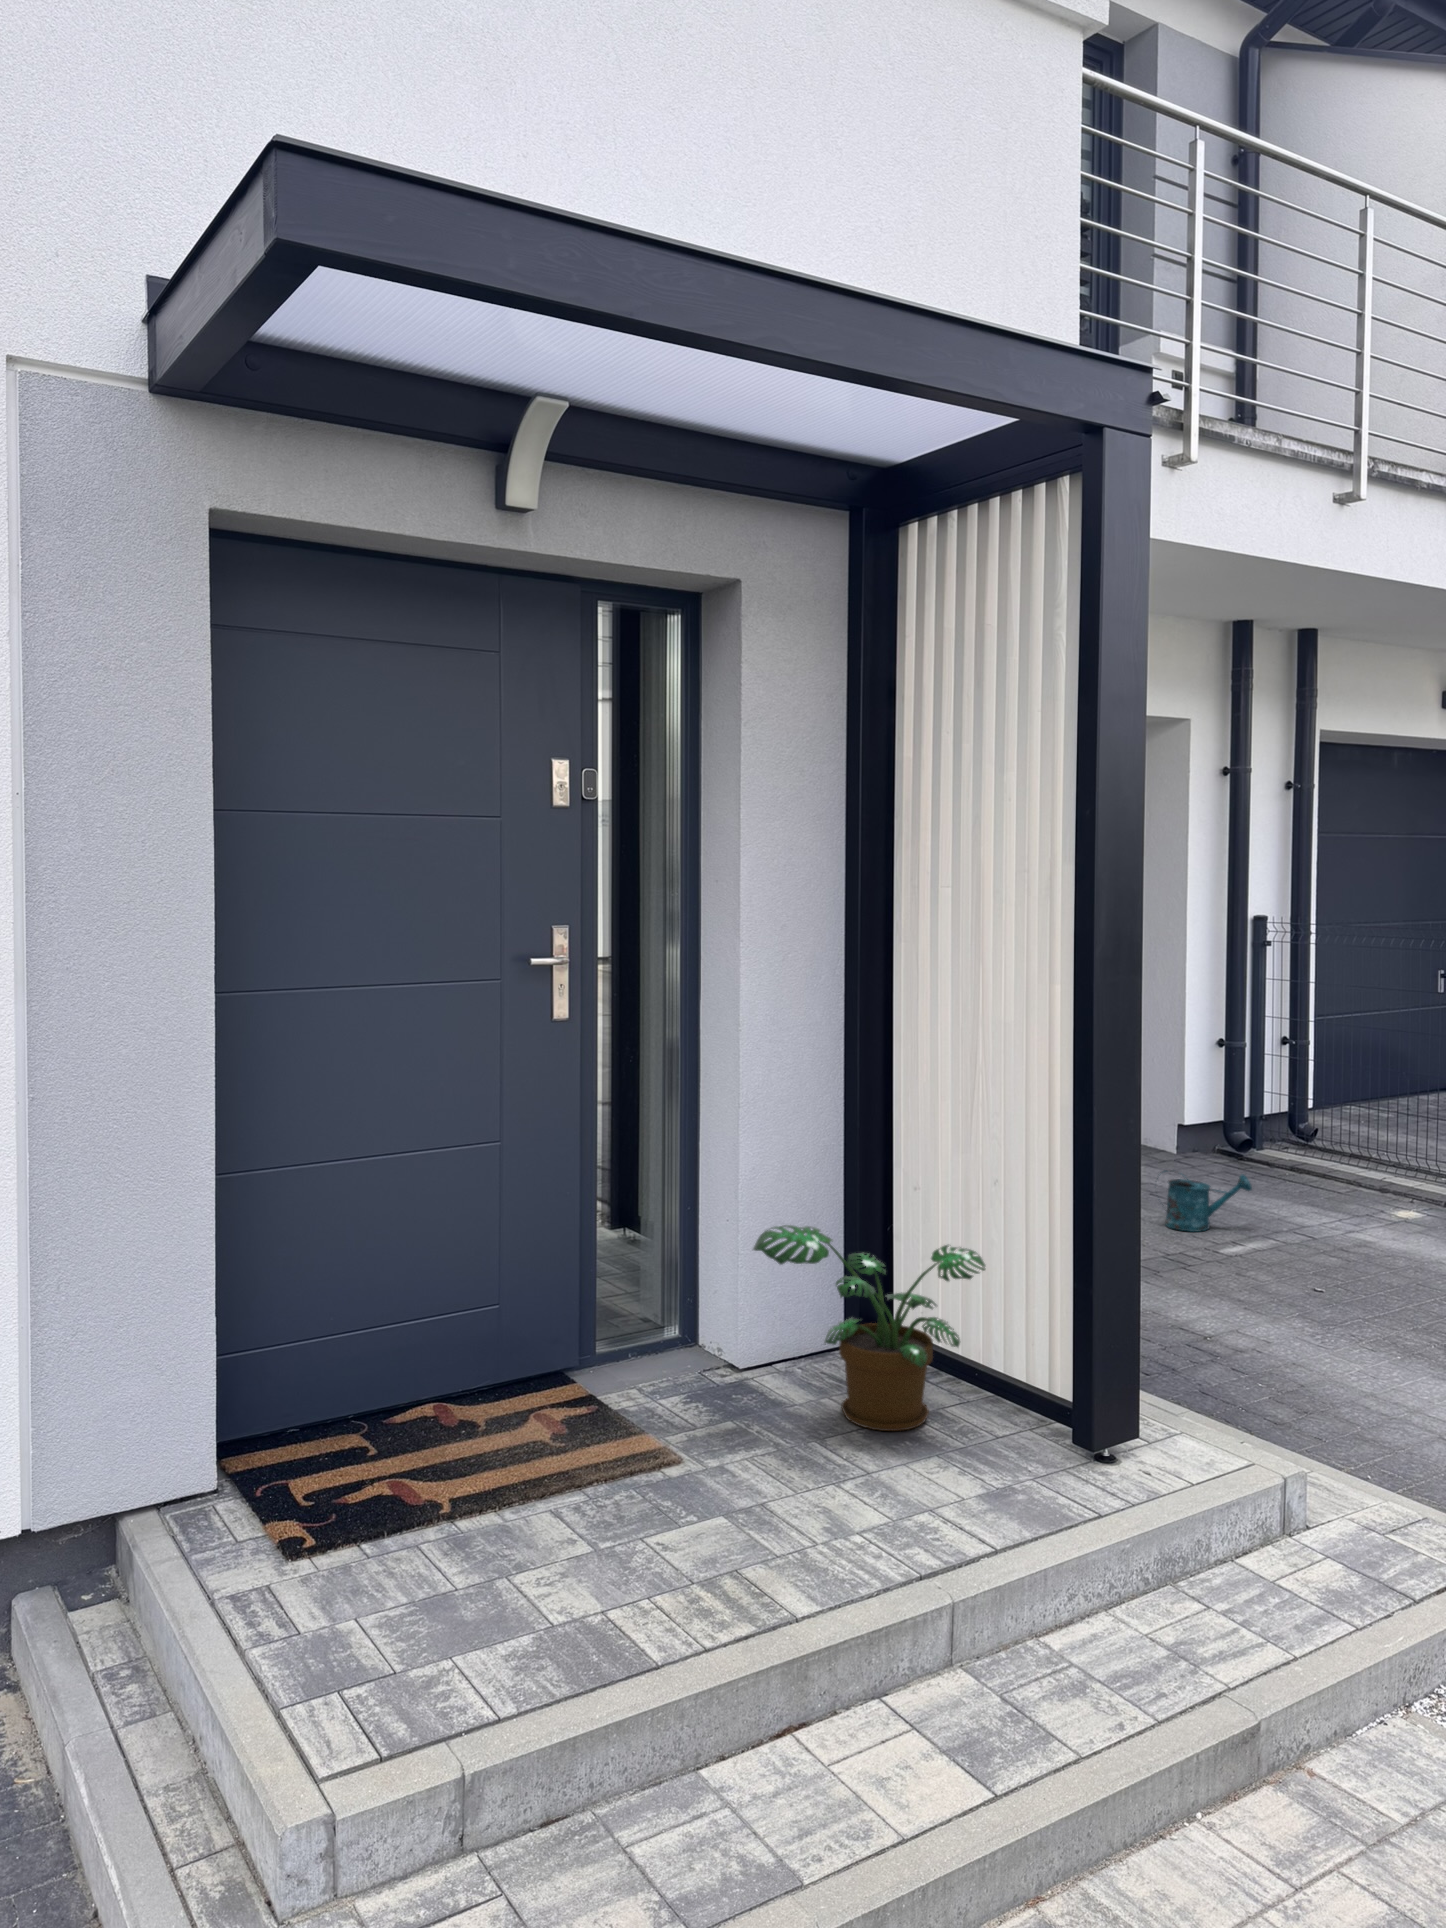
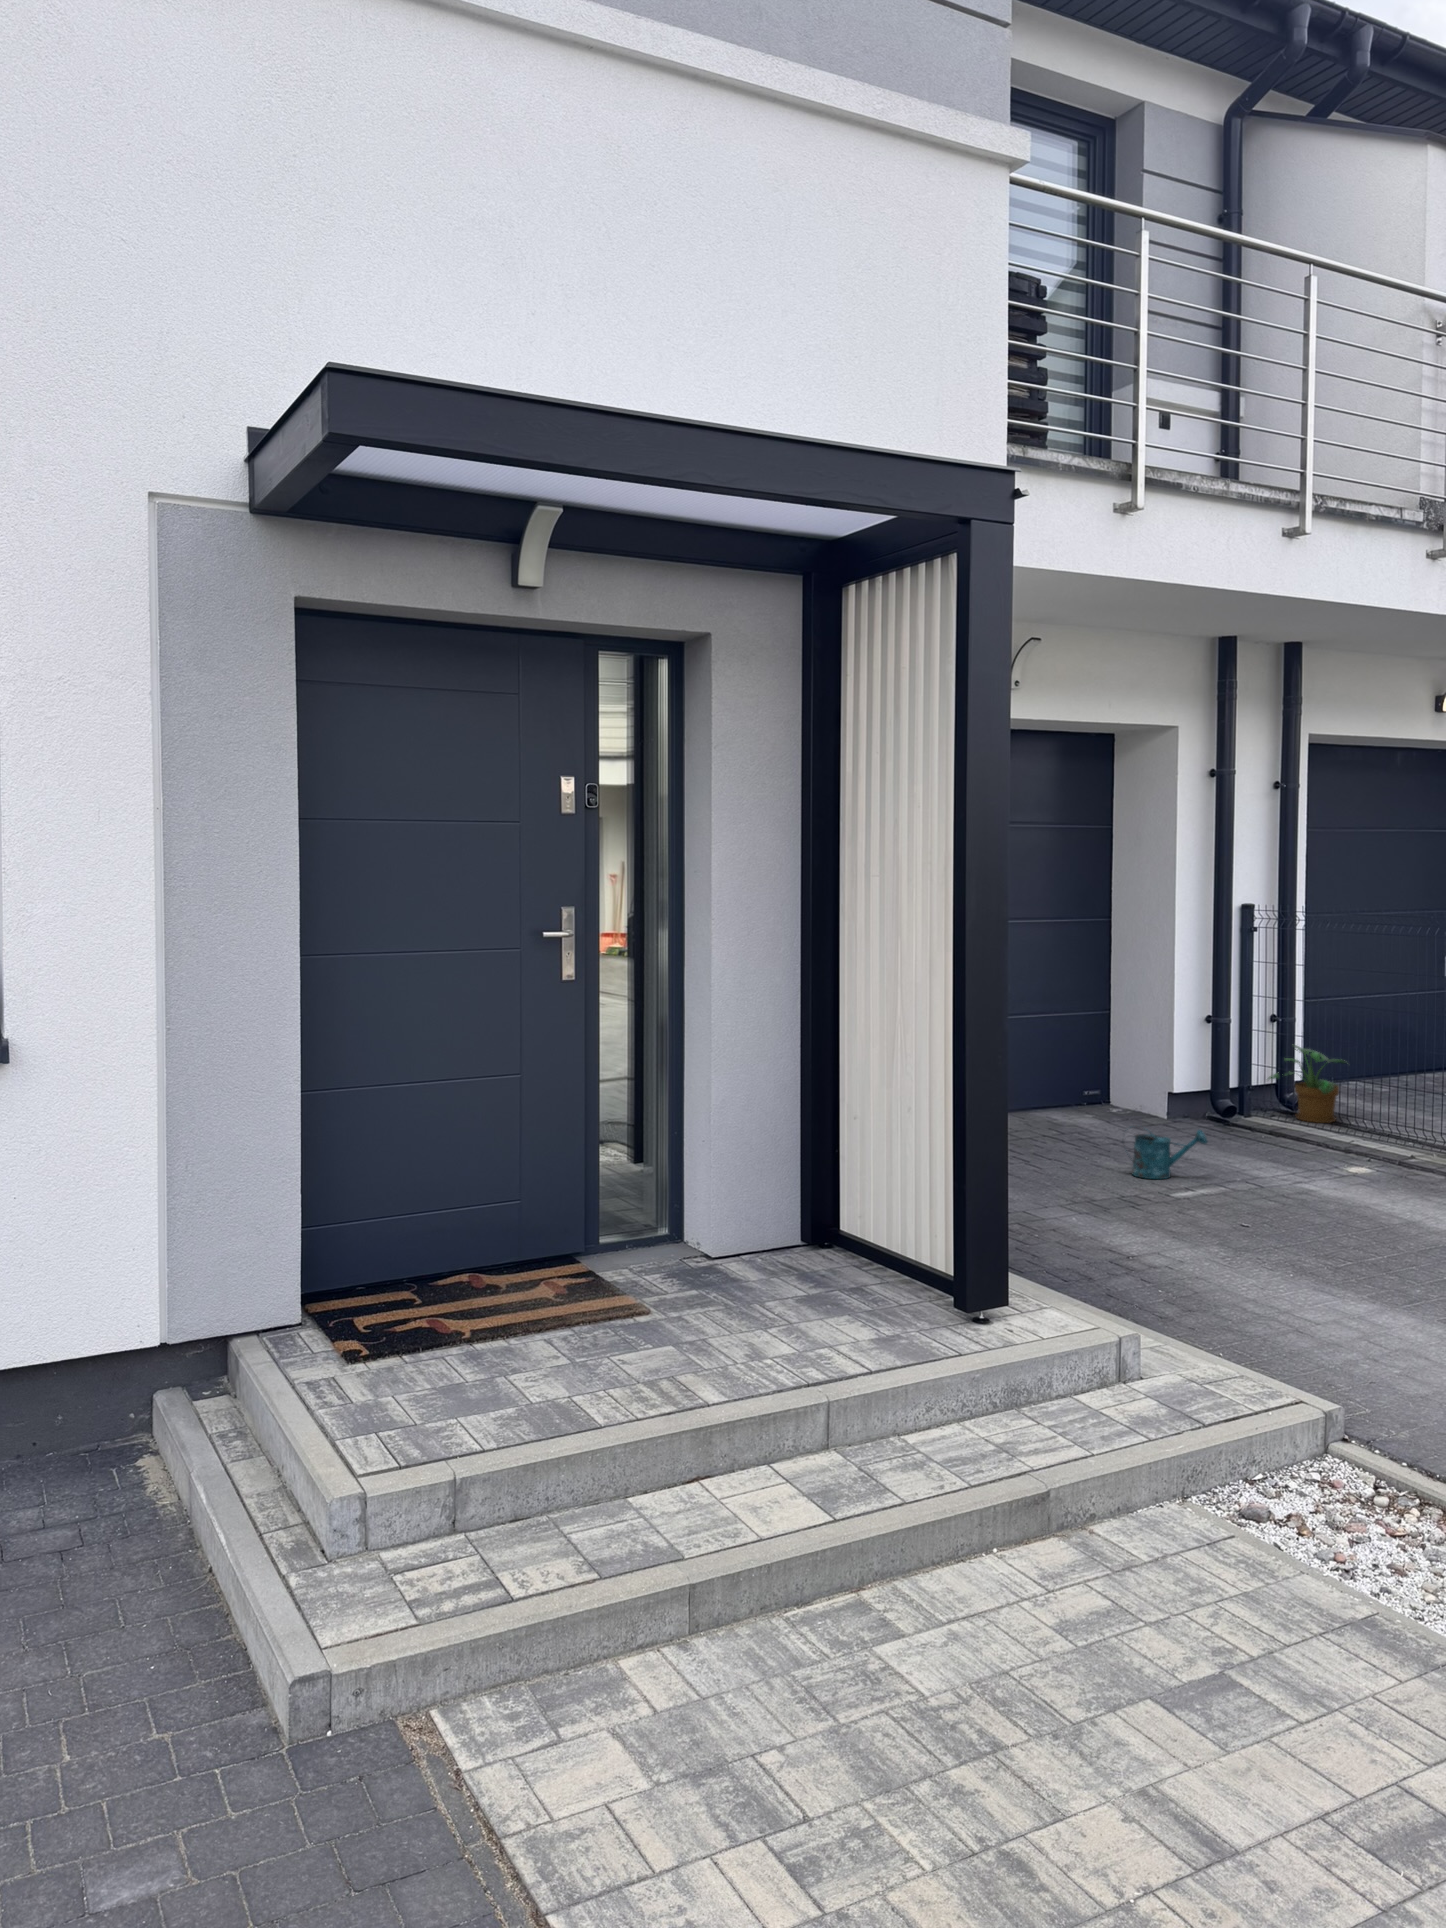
potted plant: present [753,1225,985,1431] -> present [1267,1045,1346,1123]

